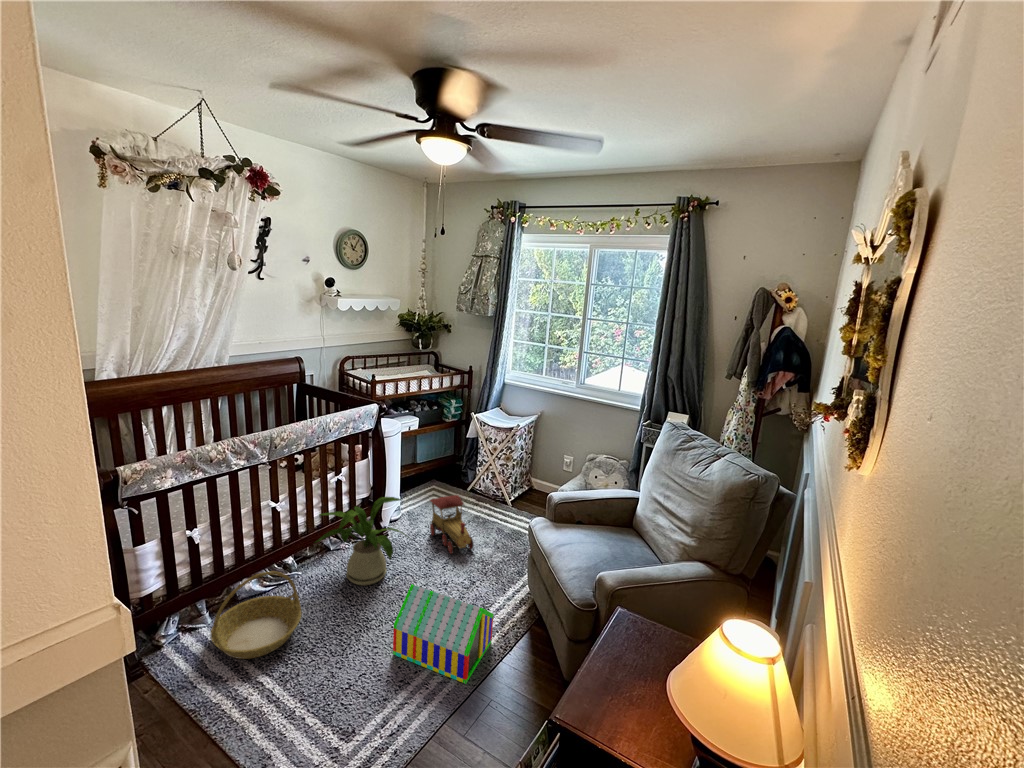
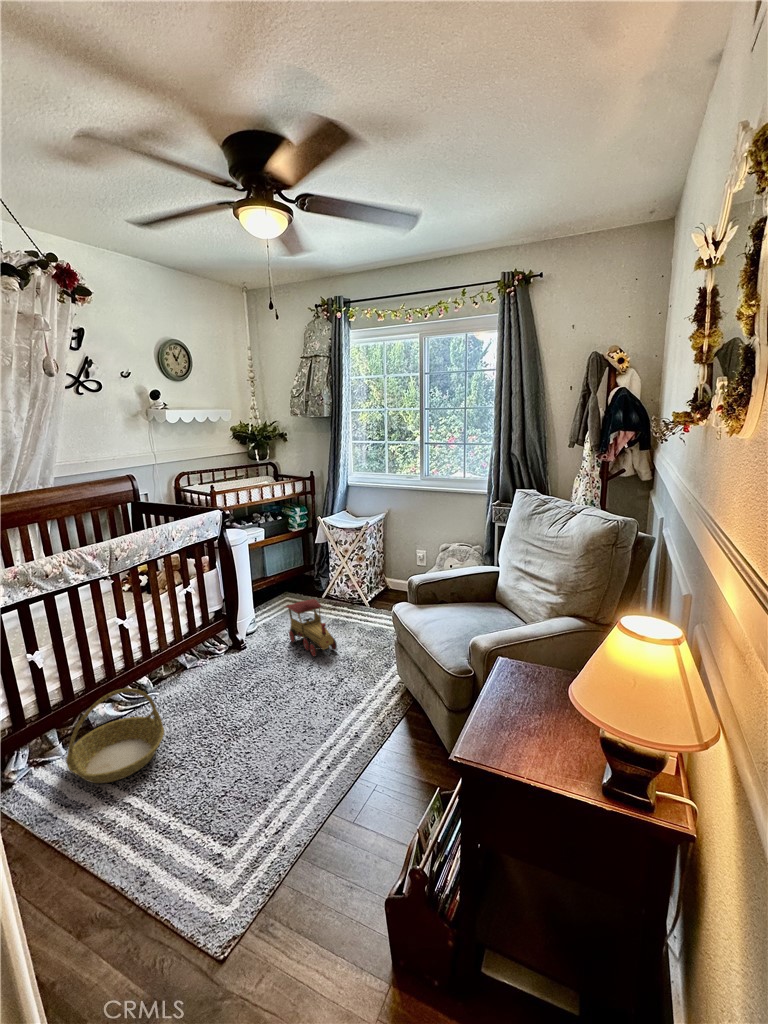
house plant: present [315,497,405,585] -> none [168,601,275,697]
toy house: present [393,584,493,684] -> none [265,682,368,773]

